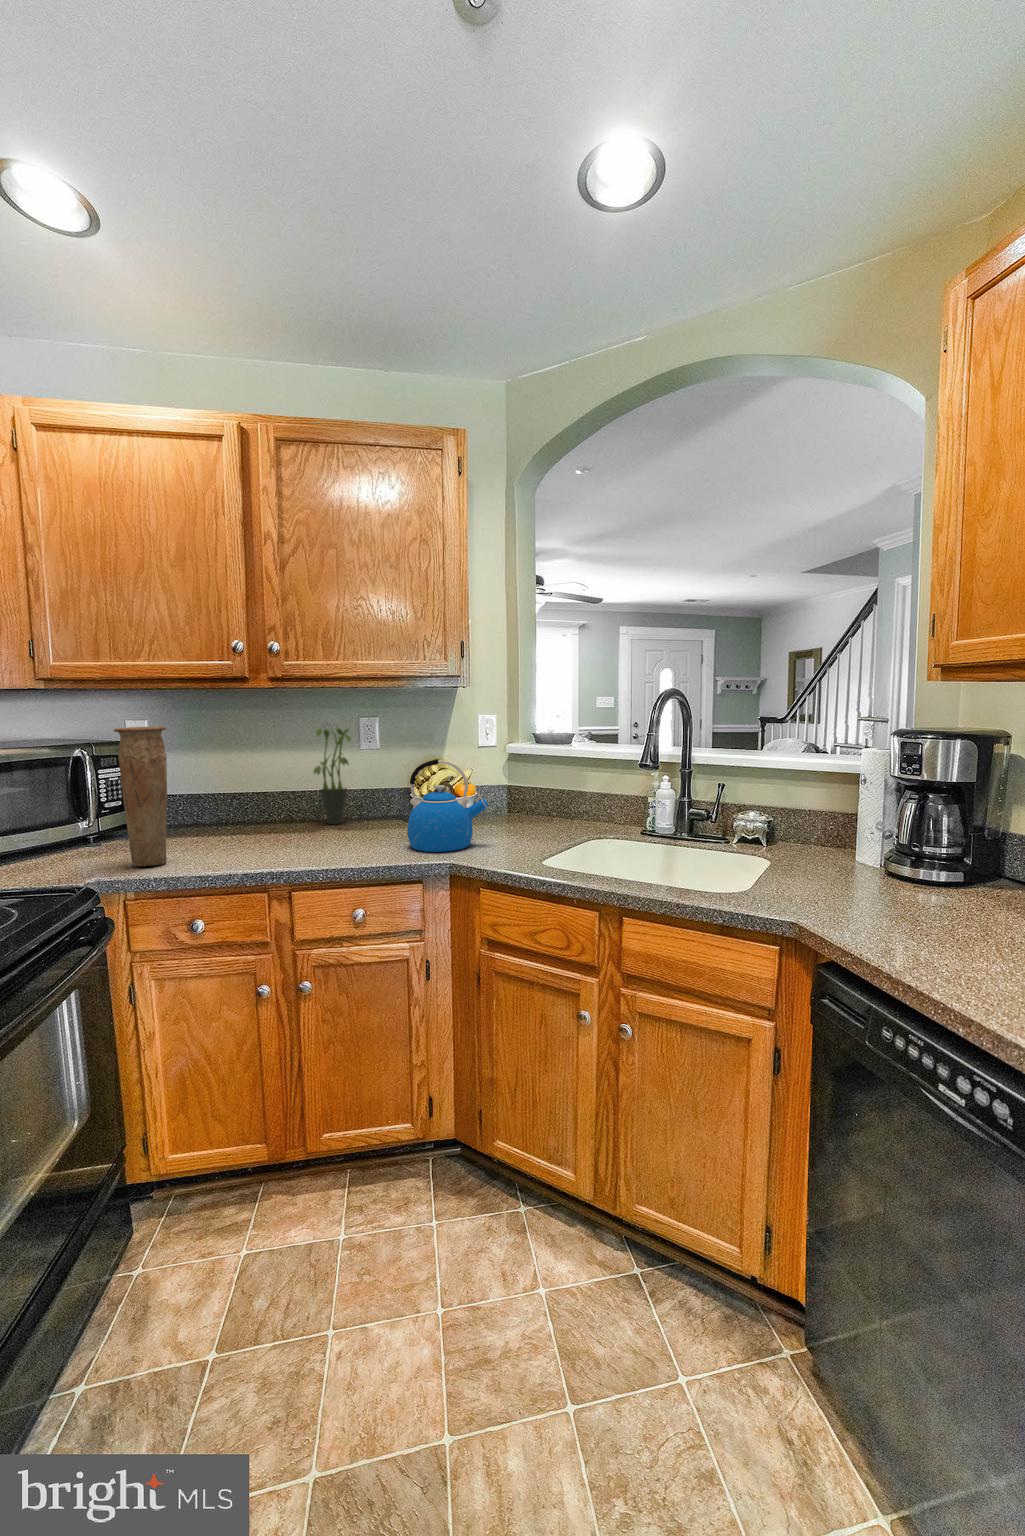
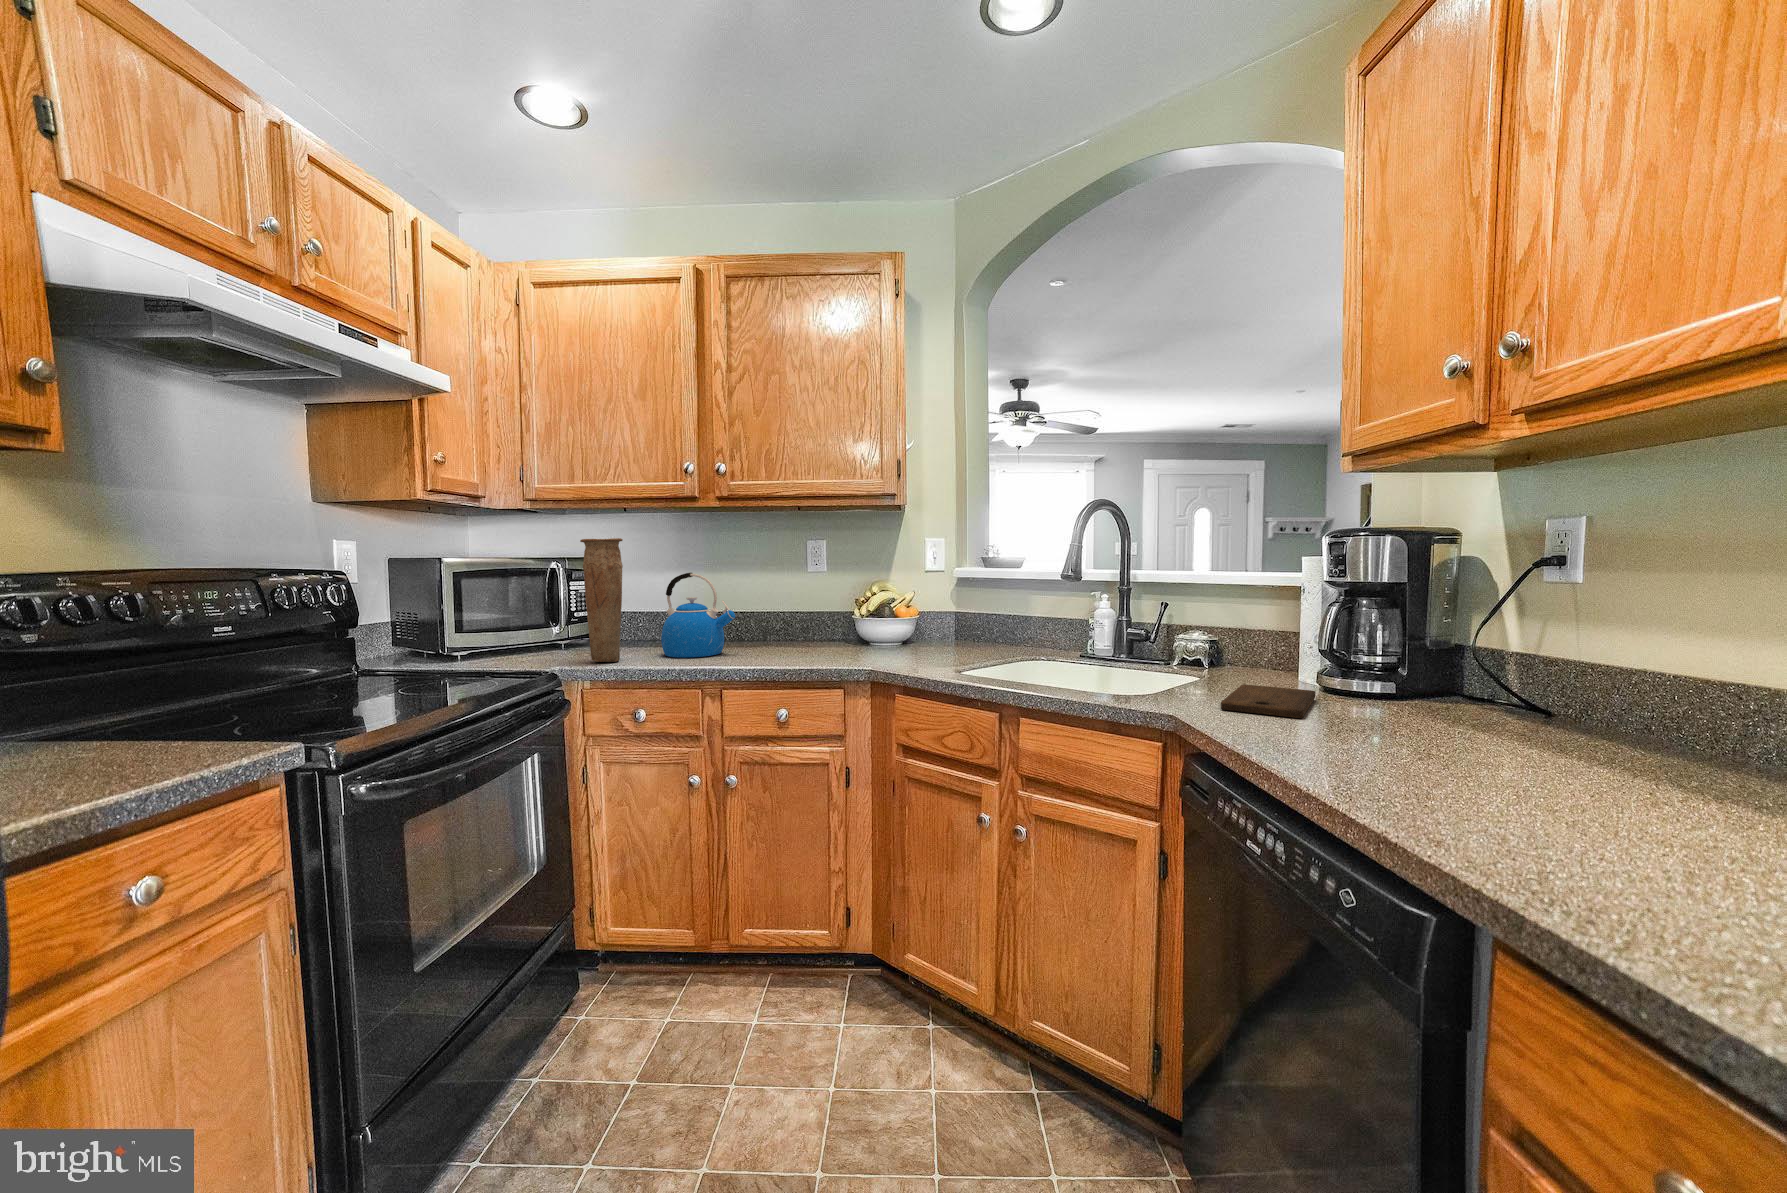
potted plant: present [313,724,350,824] -> none [759,542,802,642]
kettle: present [408,759,488,852] -> present [661,573,735,658]
cutting board: none [826,874,915,918] -> present [1221,684,1315,718]

